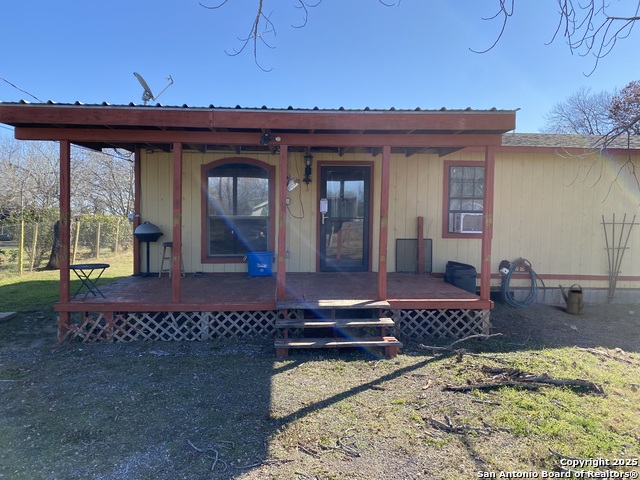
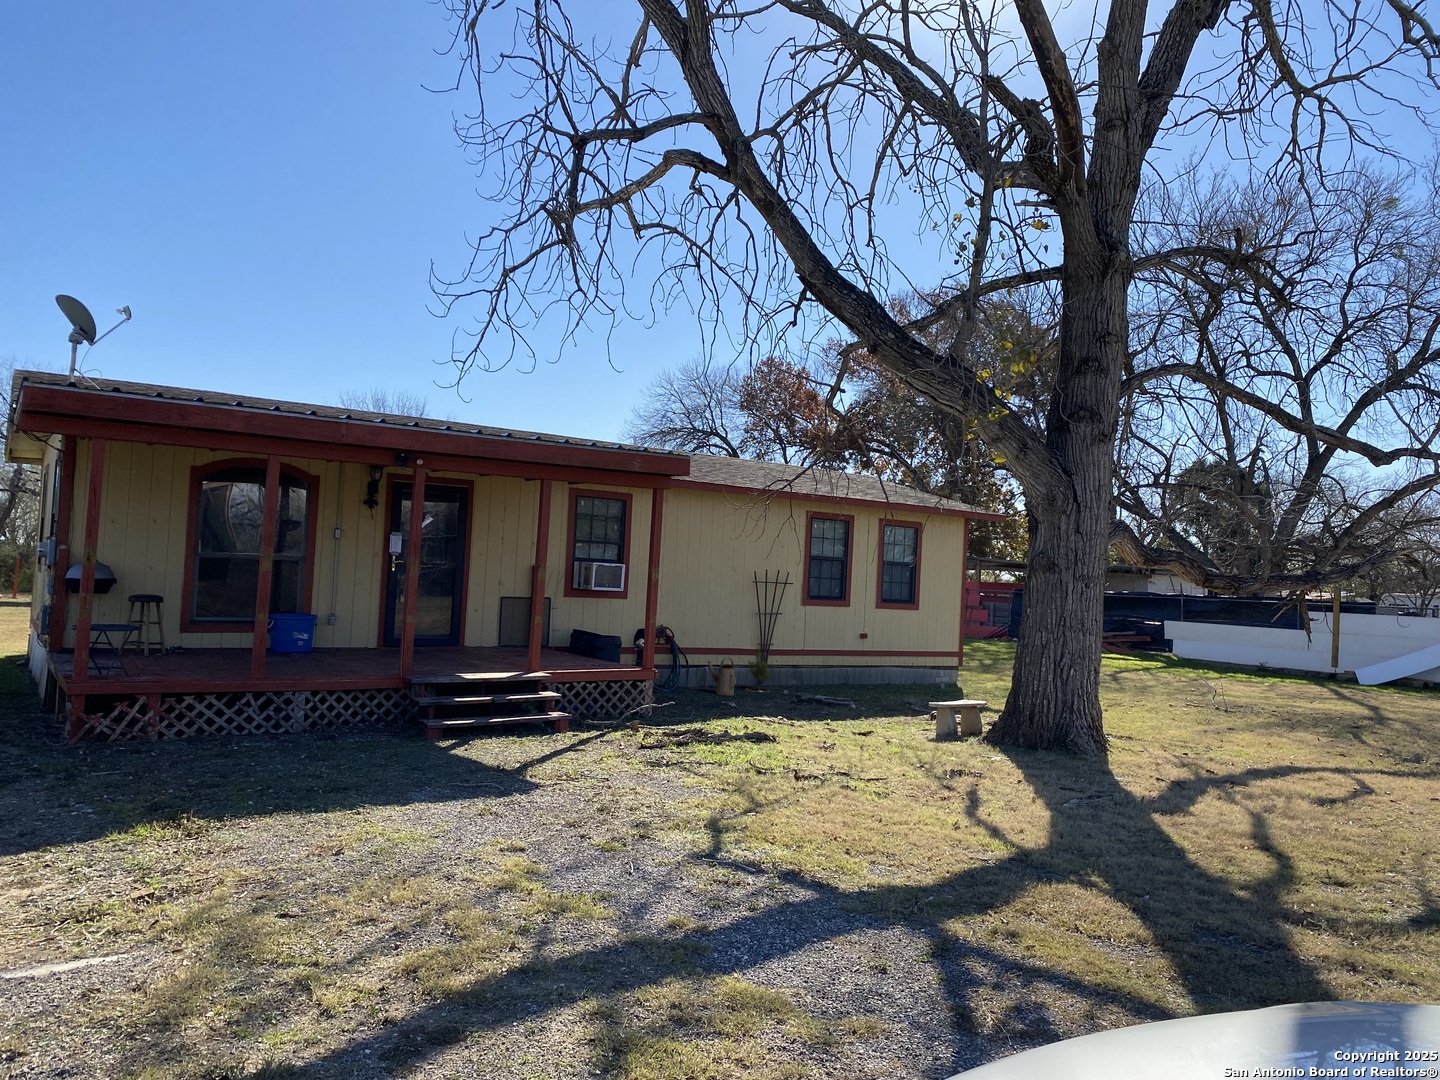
potted tree: none [597,276,624,312] -> present [746,652,770,692]

